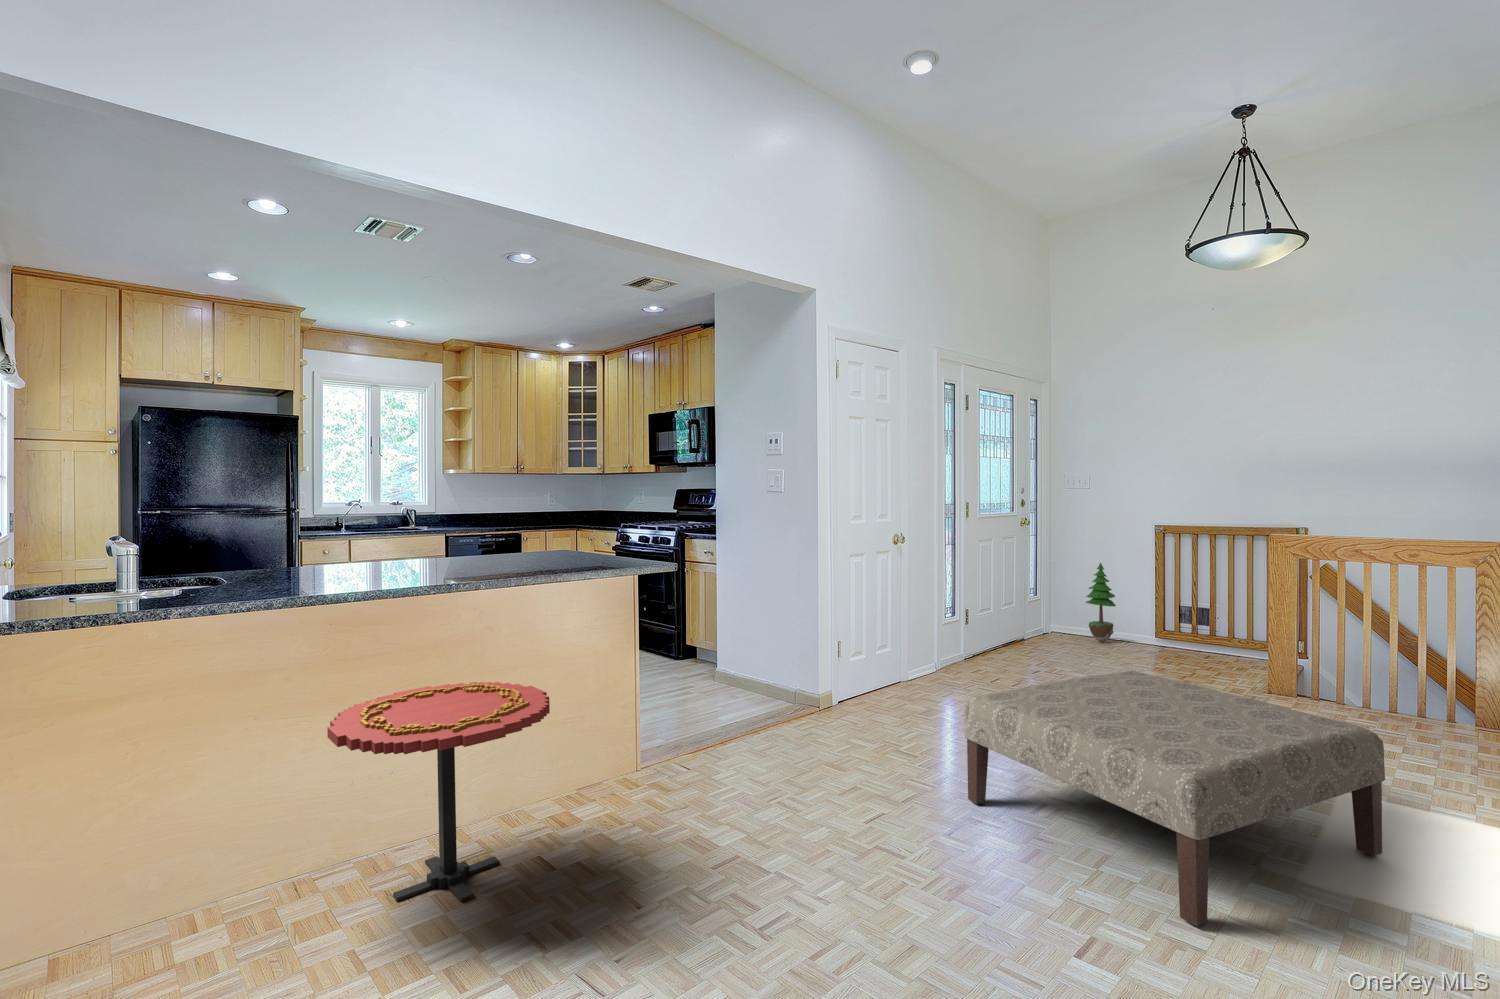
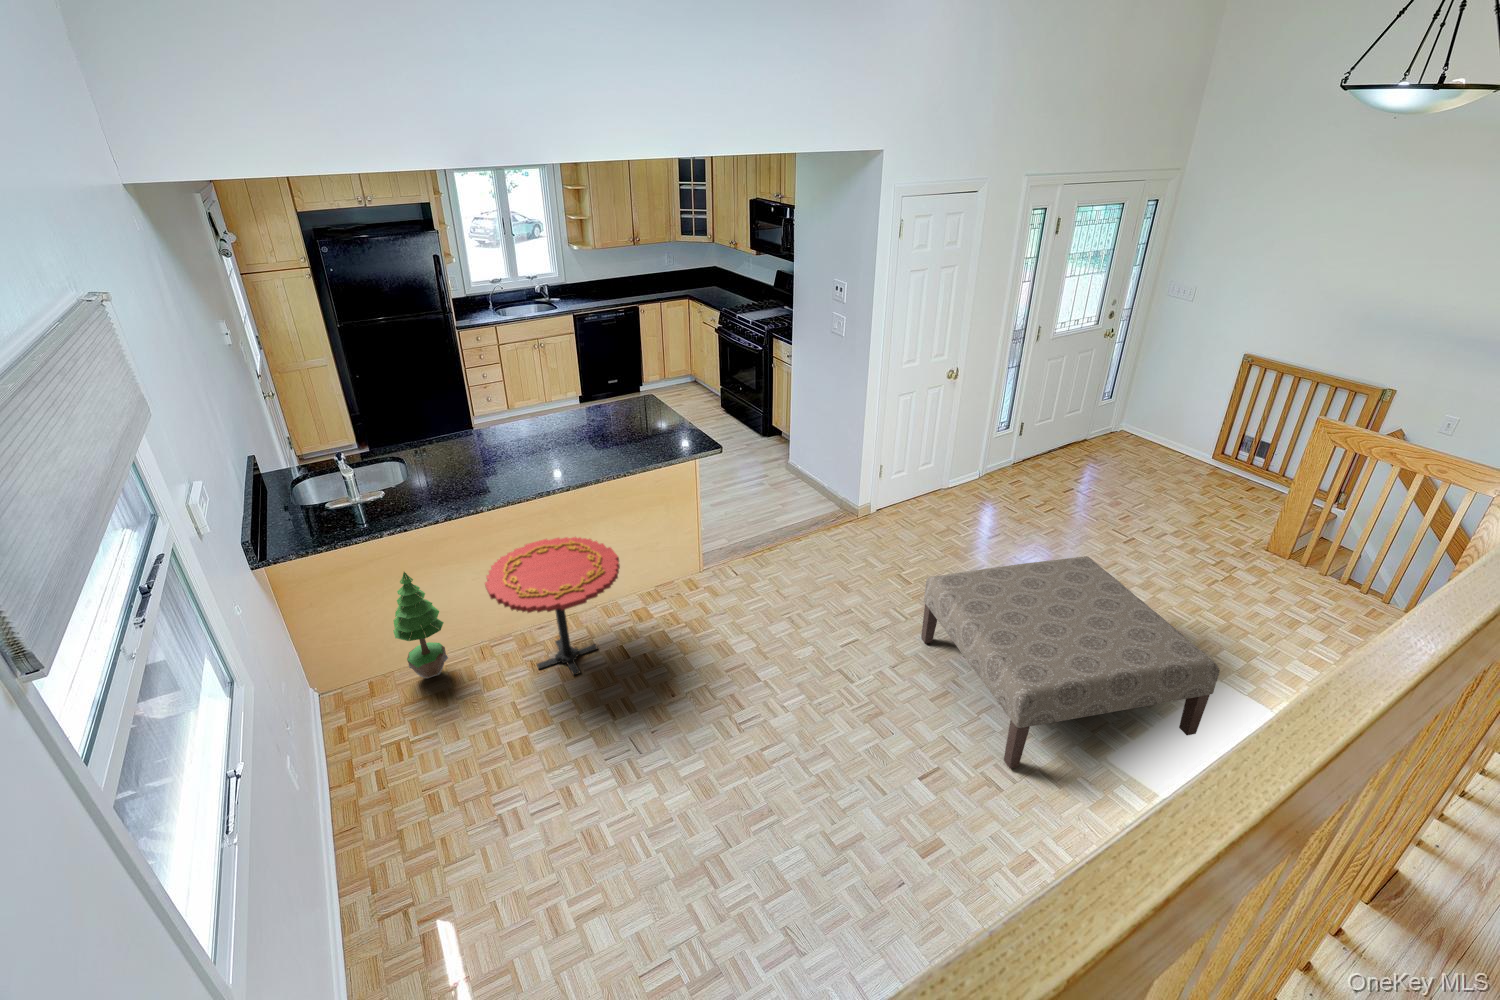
potted tree: present [1086,563,1116,642] -> present [393,572,448,678]

